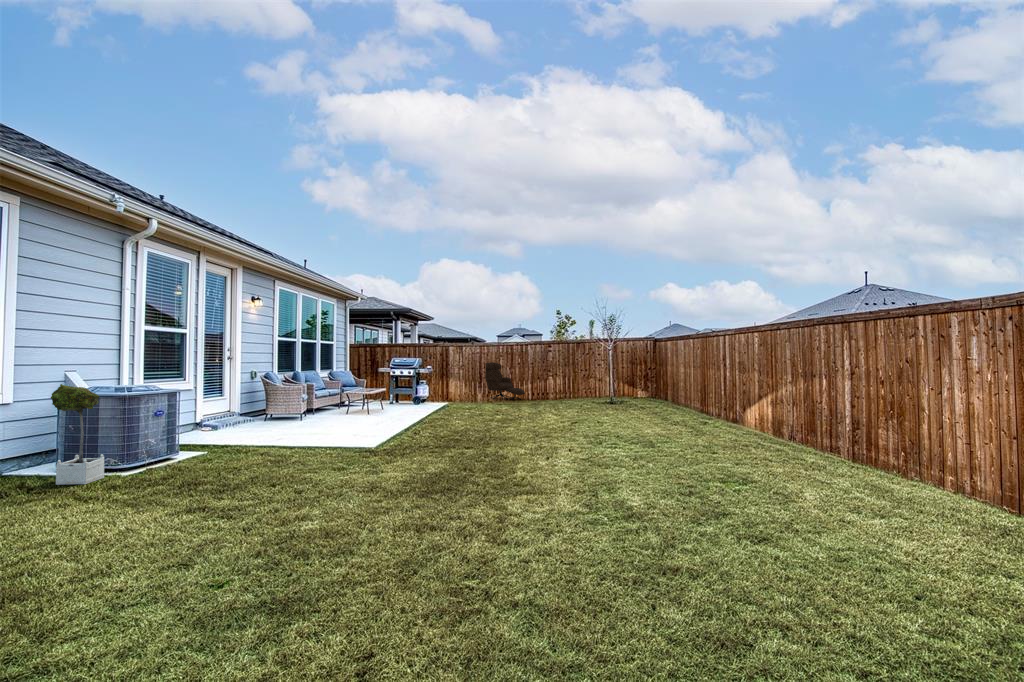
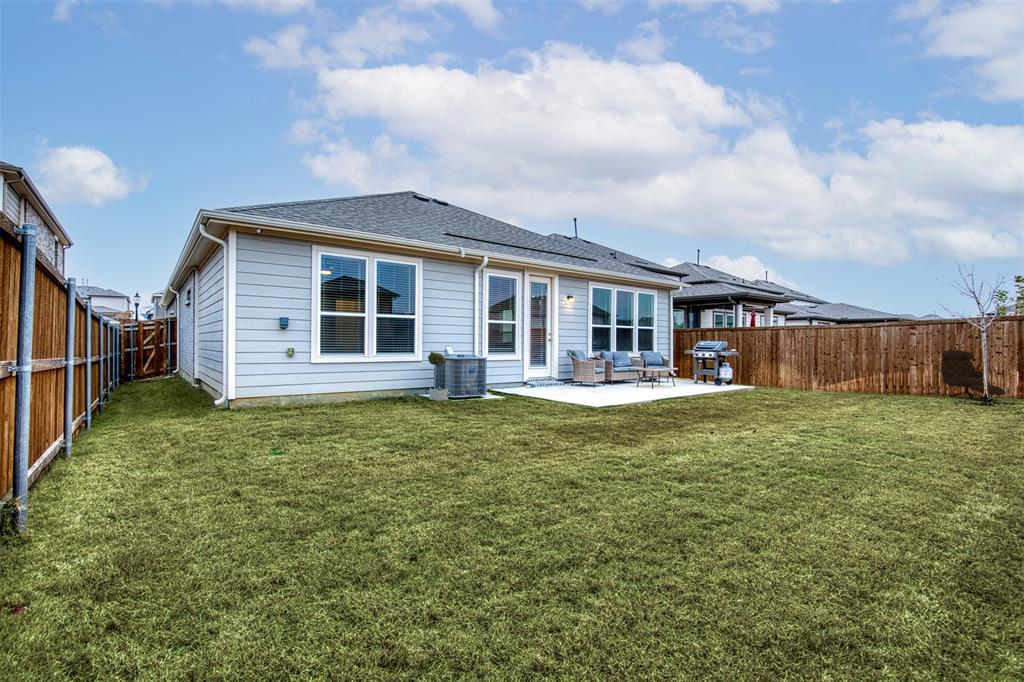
lounge chair: present [485,362,525,400] -> present [940,350,1006,402]

